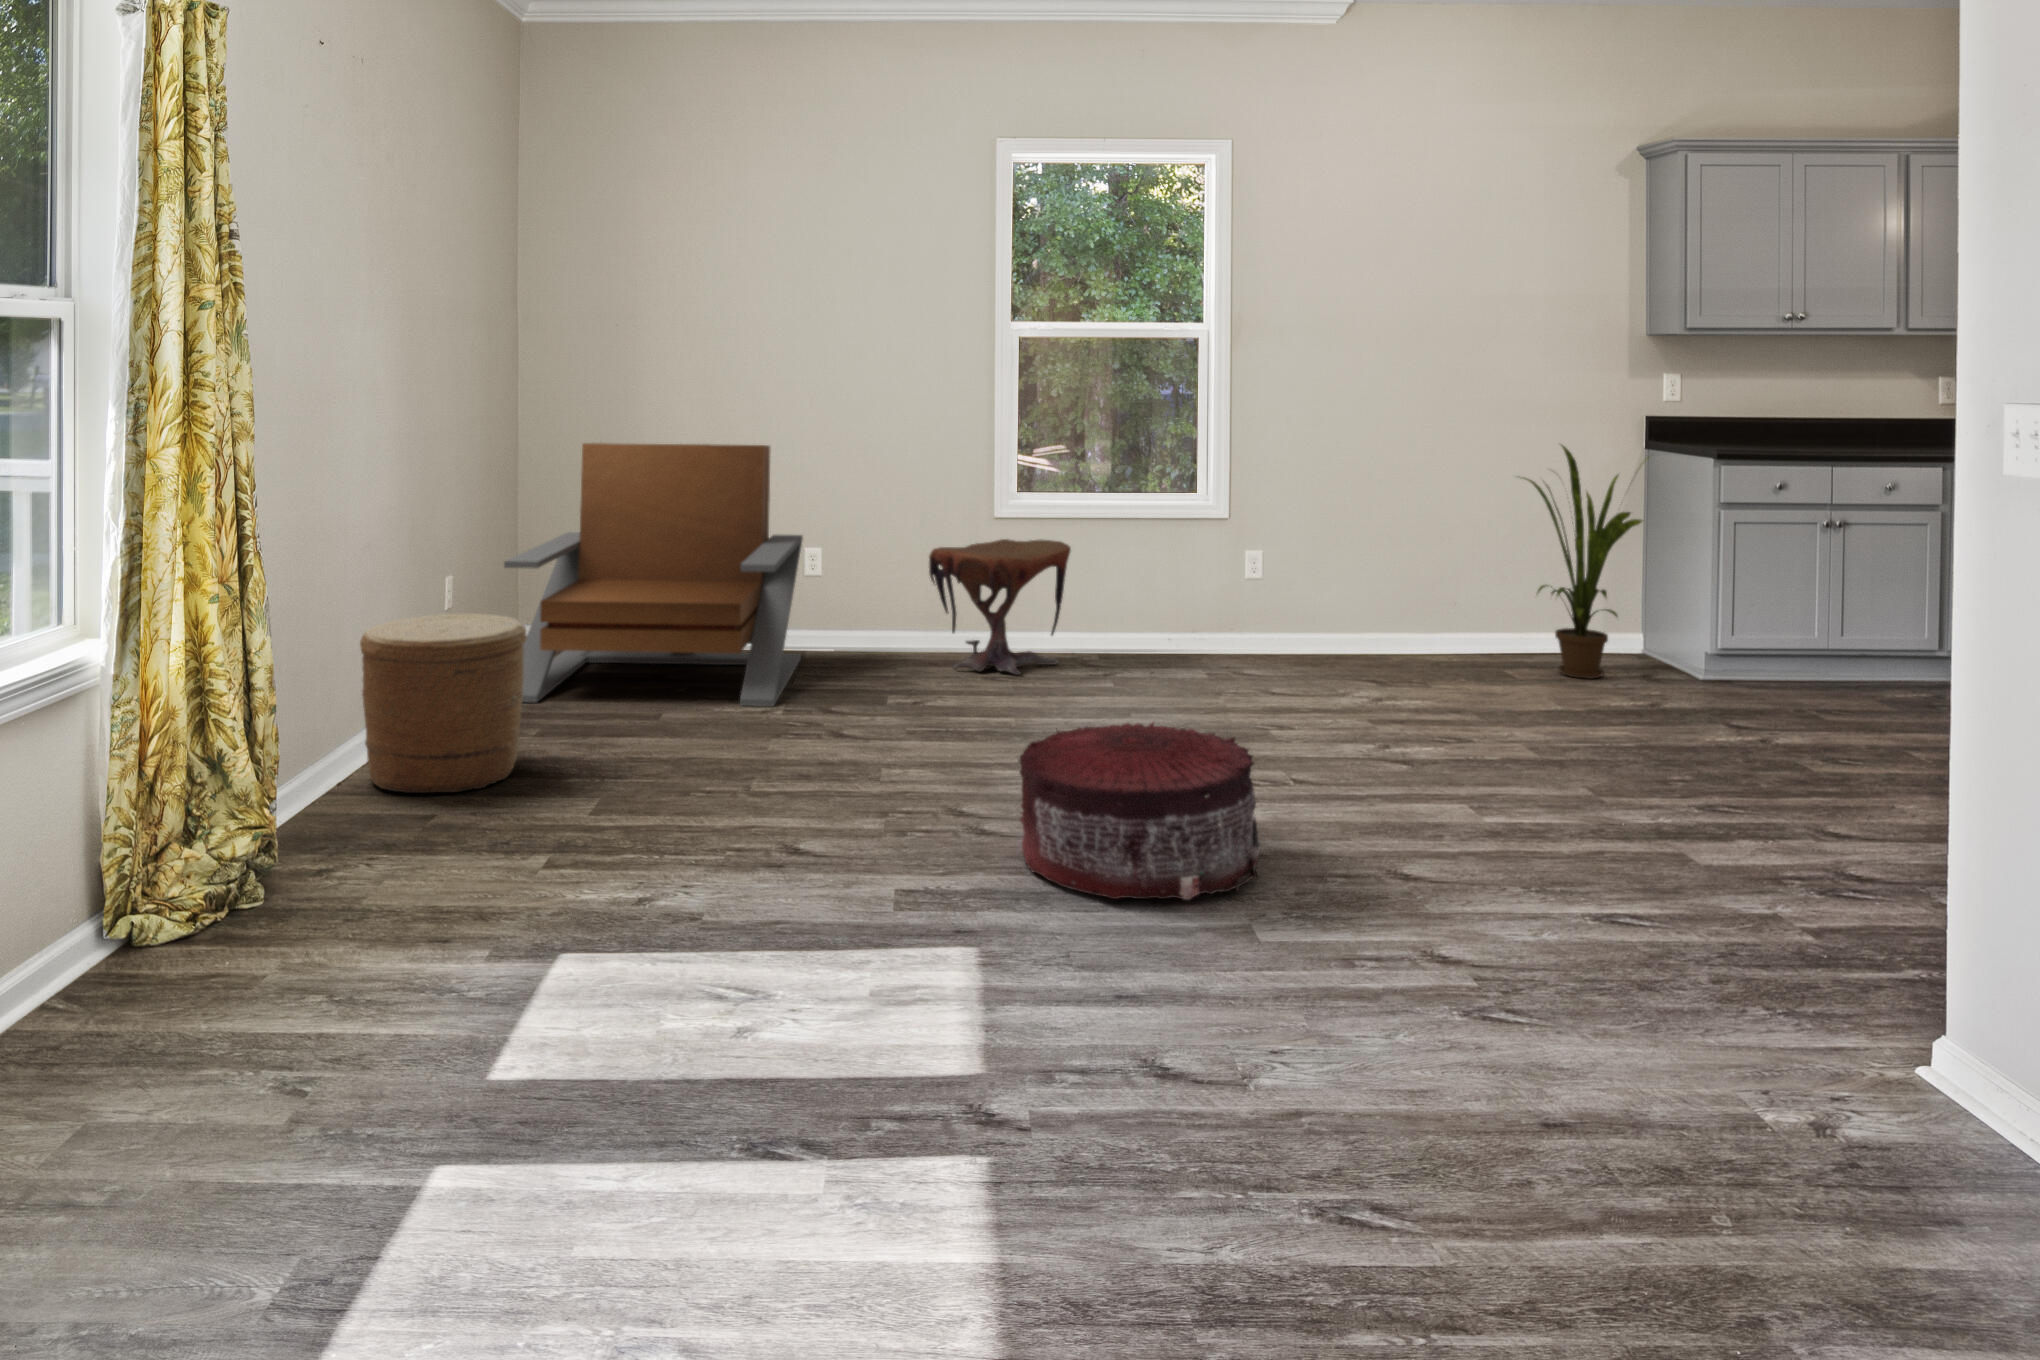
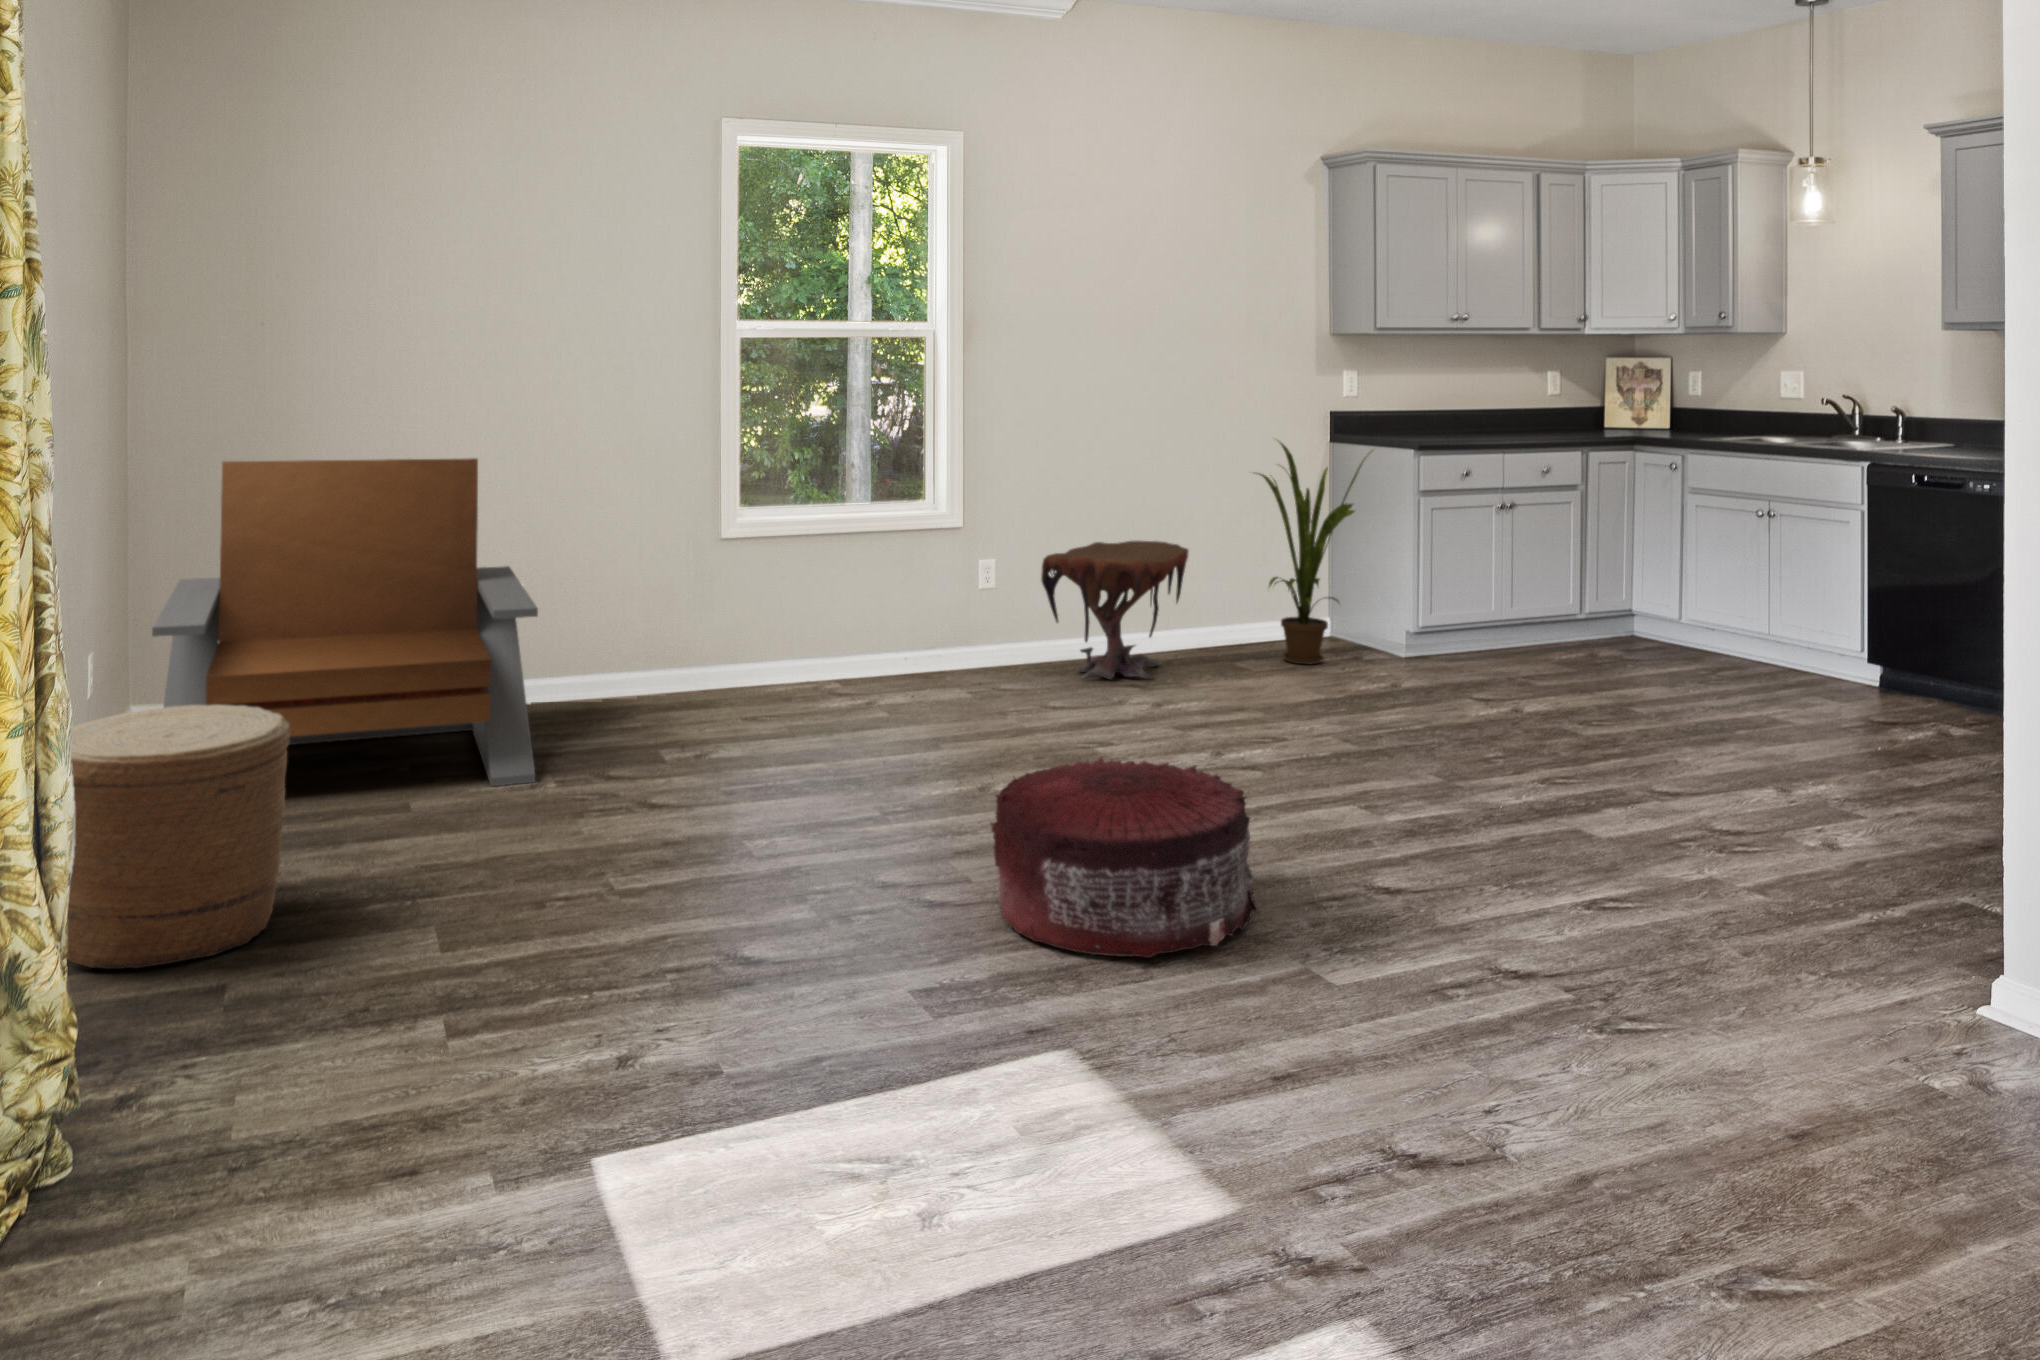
side table: present [929,539,1071,675] -> present [1041,540,1188,679]

